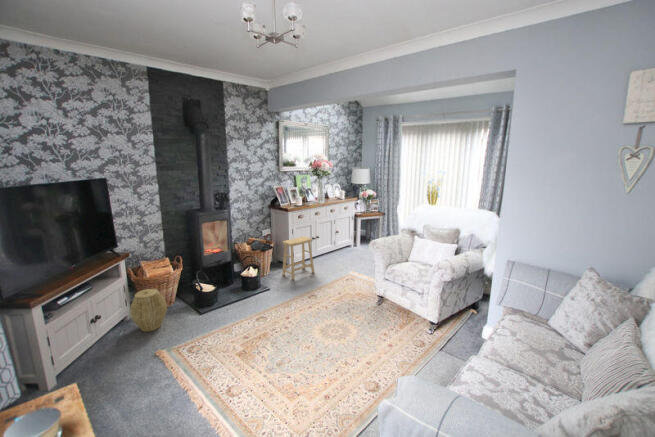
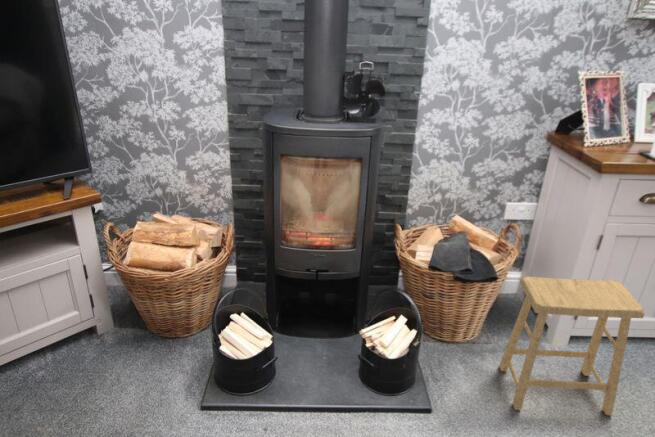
woven basket: present [130,289,167,332] -> none [50,295,134,394]

